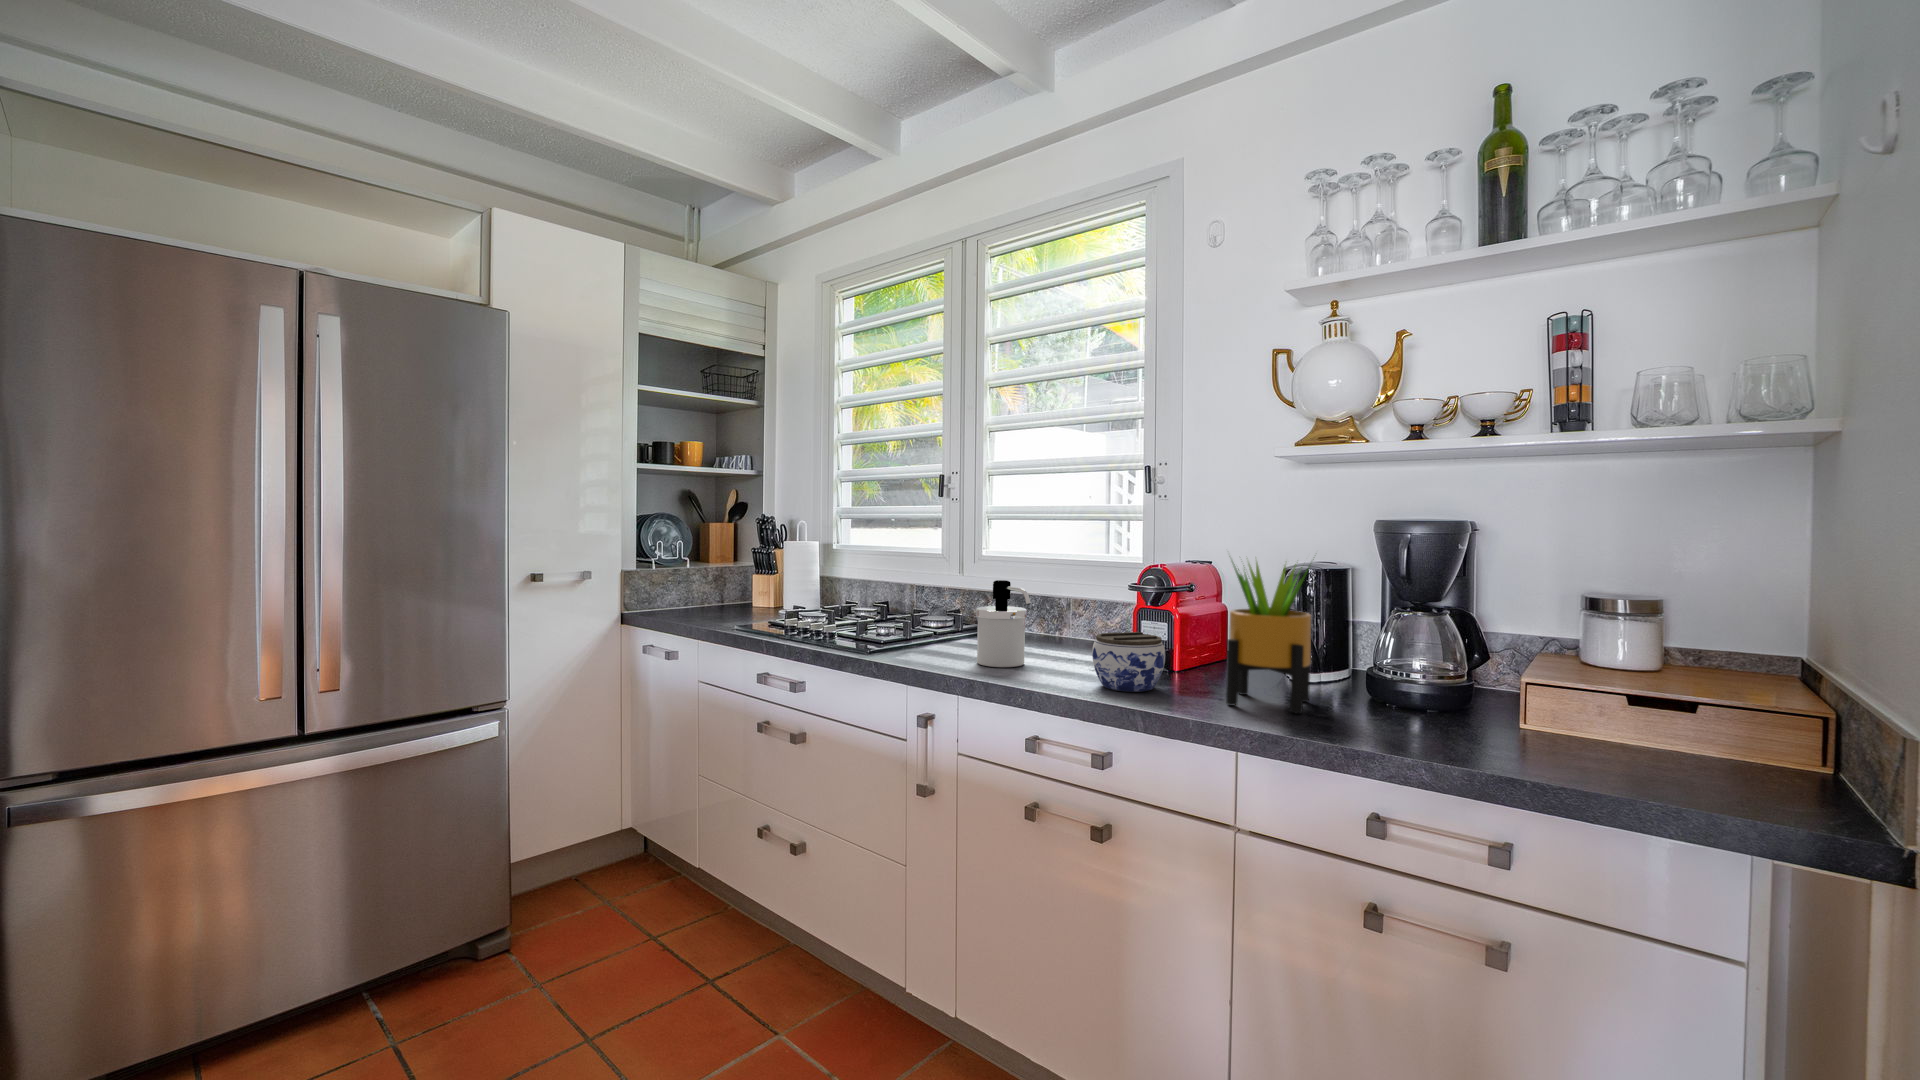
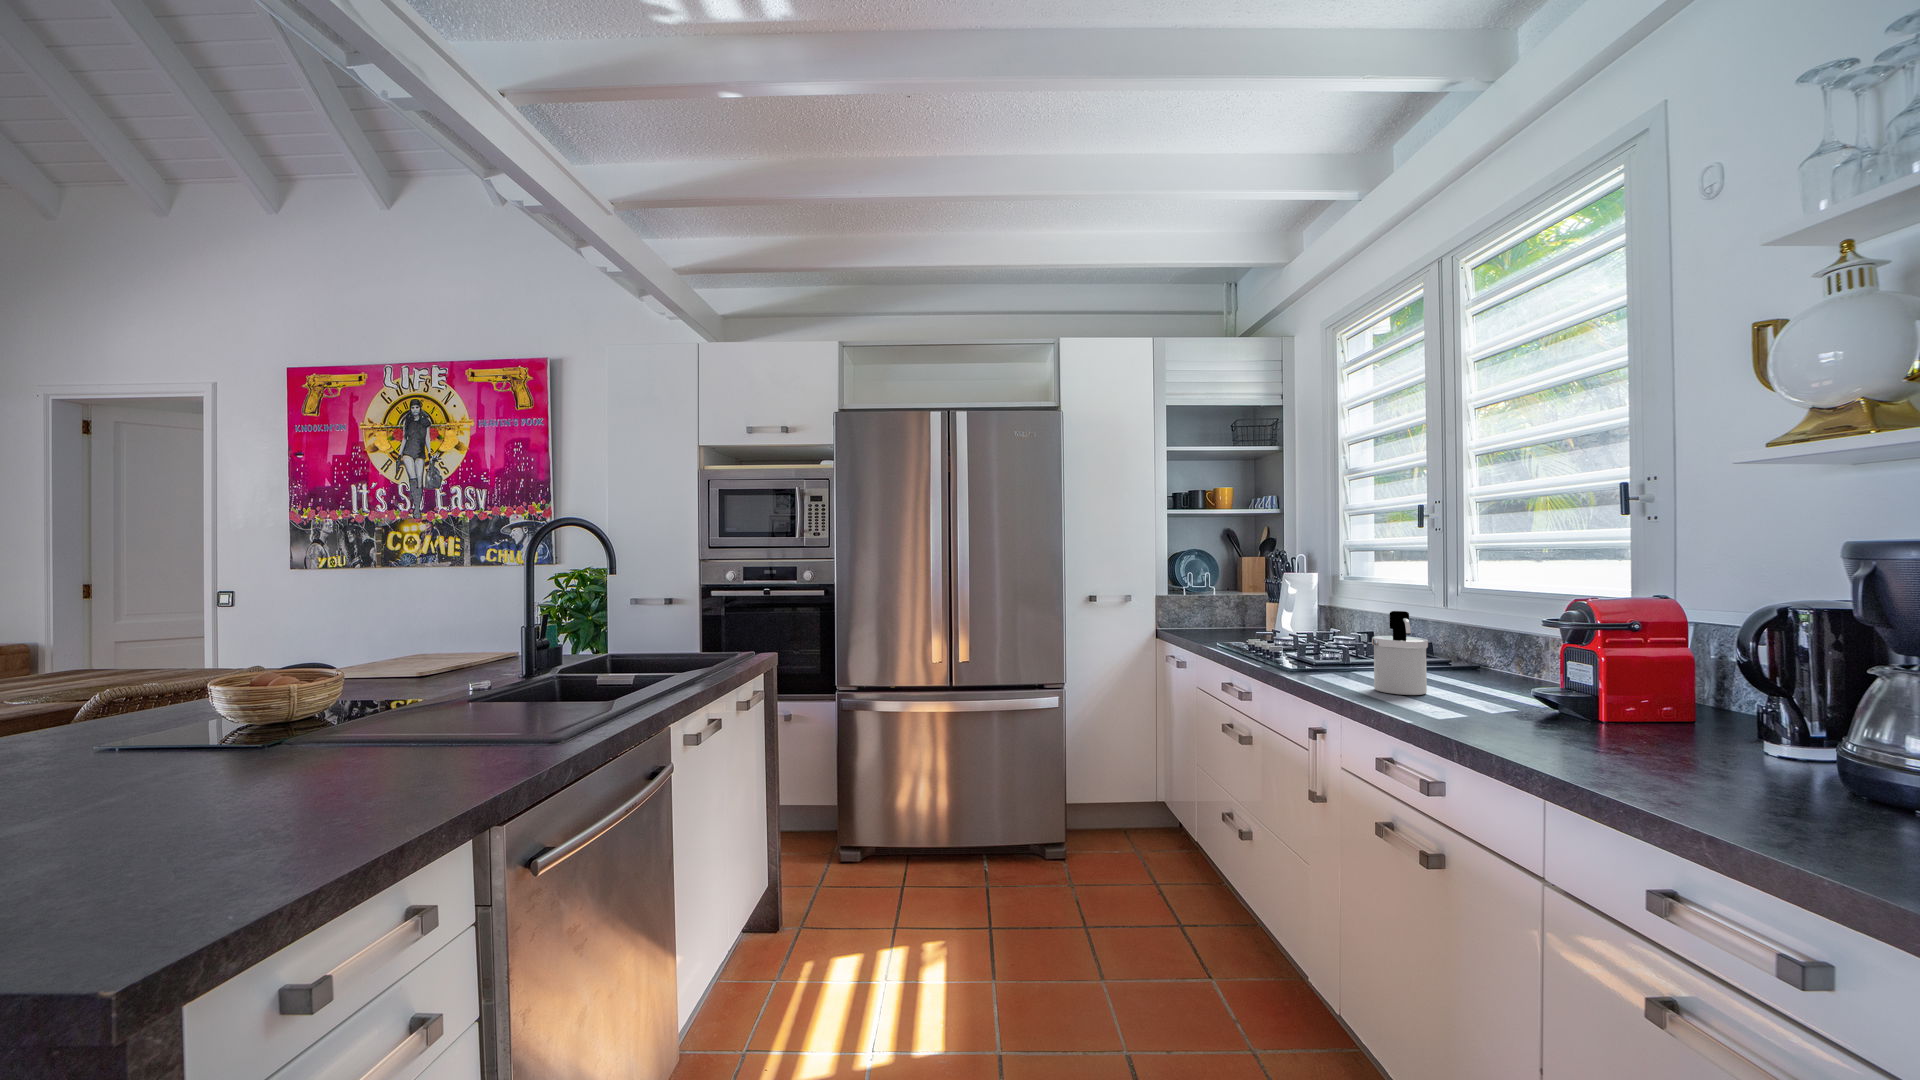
potted plant: present [1226,562,1311,713] -> none [1582,581,1722,772]
jar: present [1092,632,1165,692] -> none [1452,666,1541,729]

